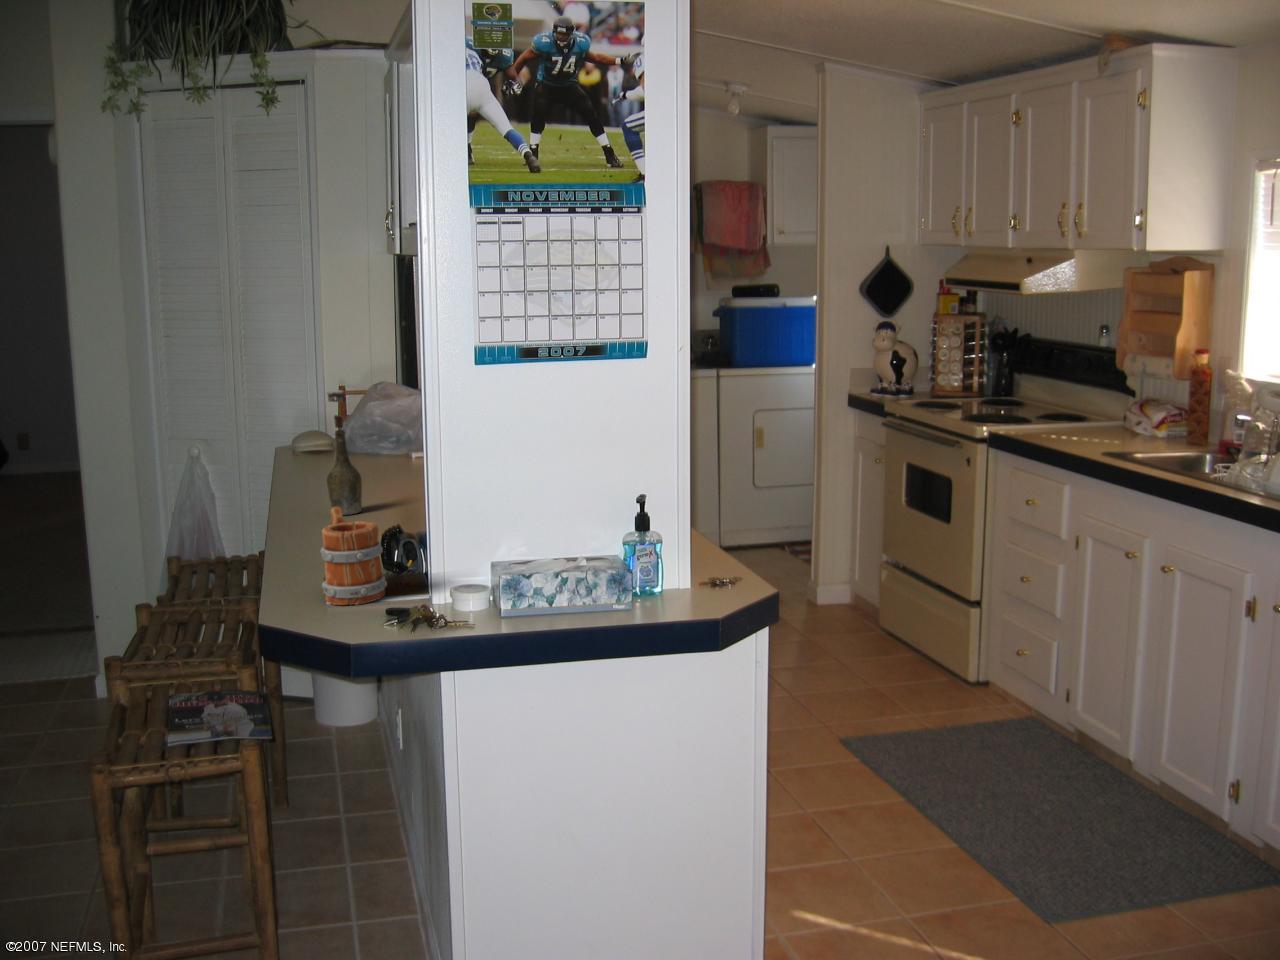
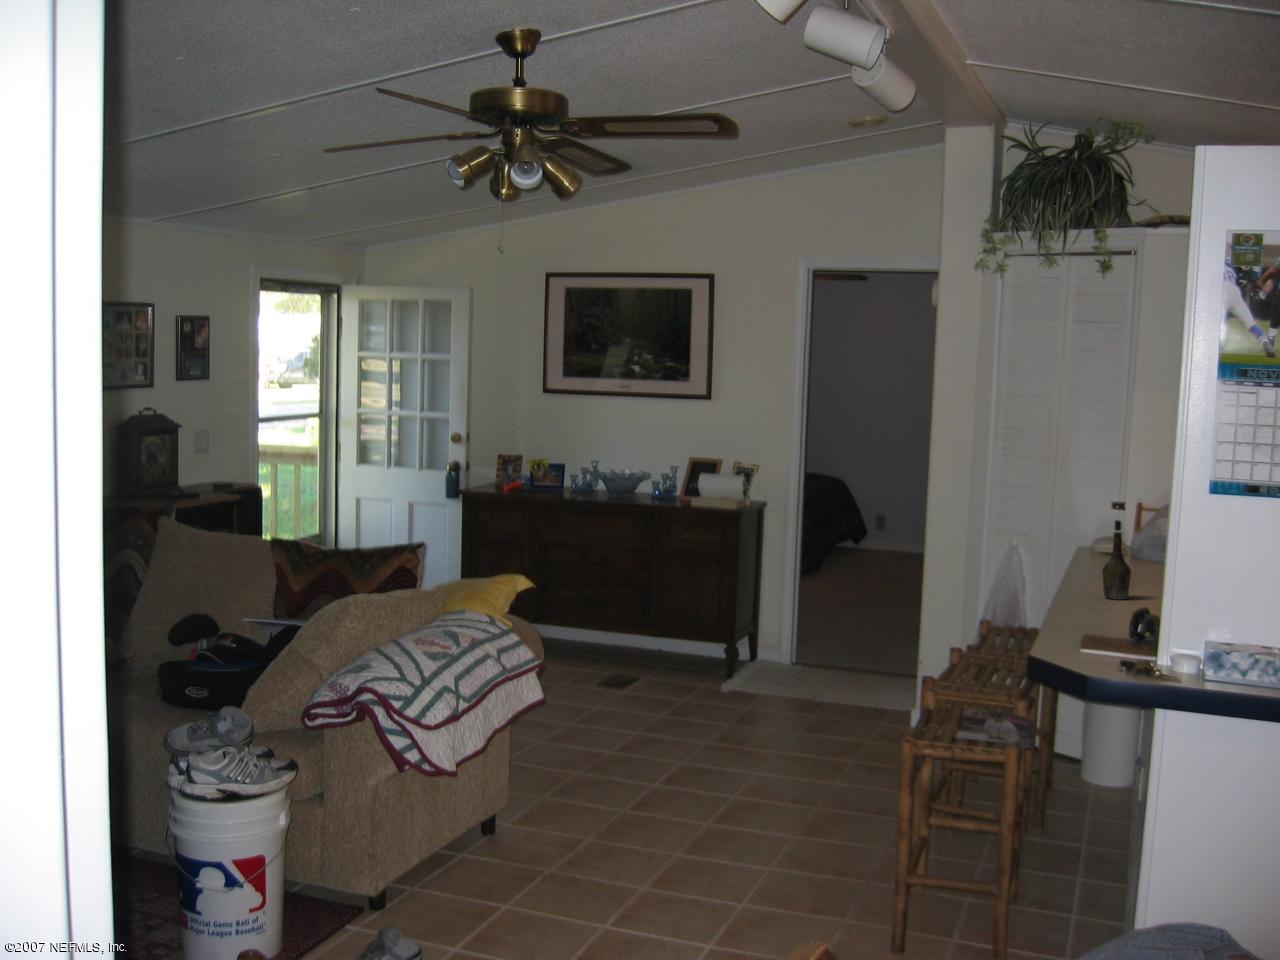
mug: present [321,507,387,605] -> none [1075,584,1124,655]

